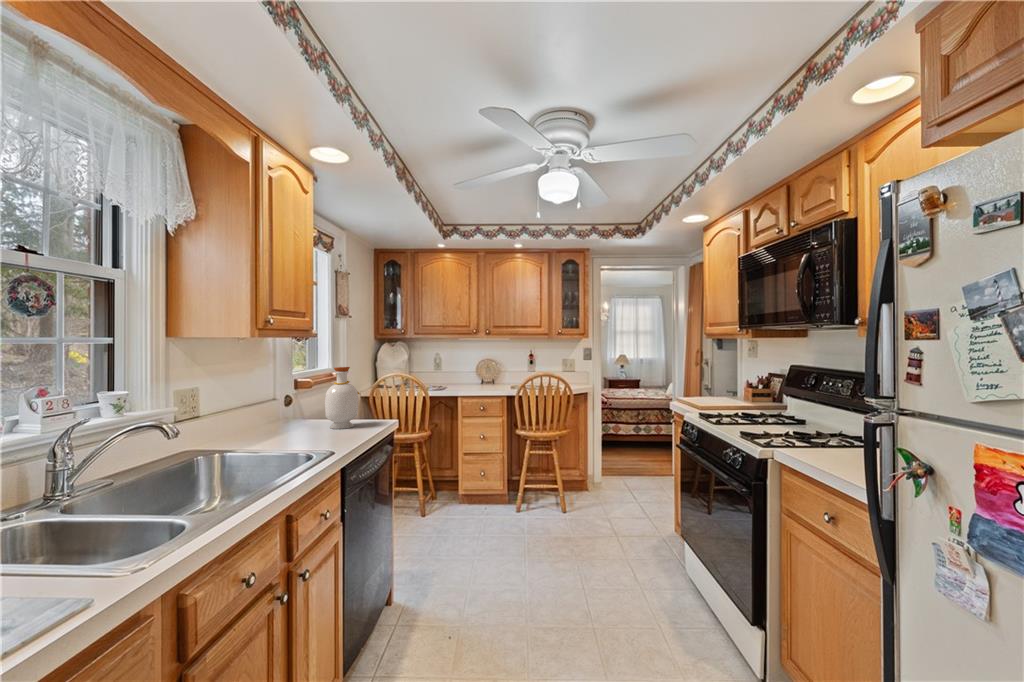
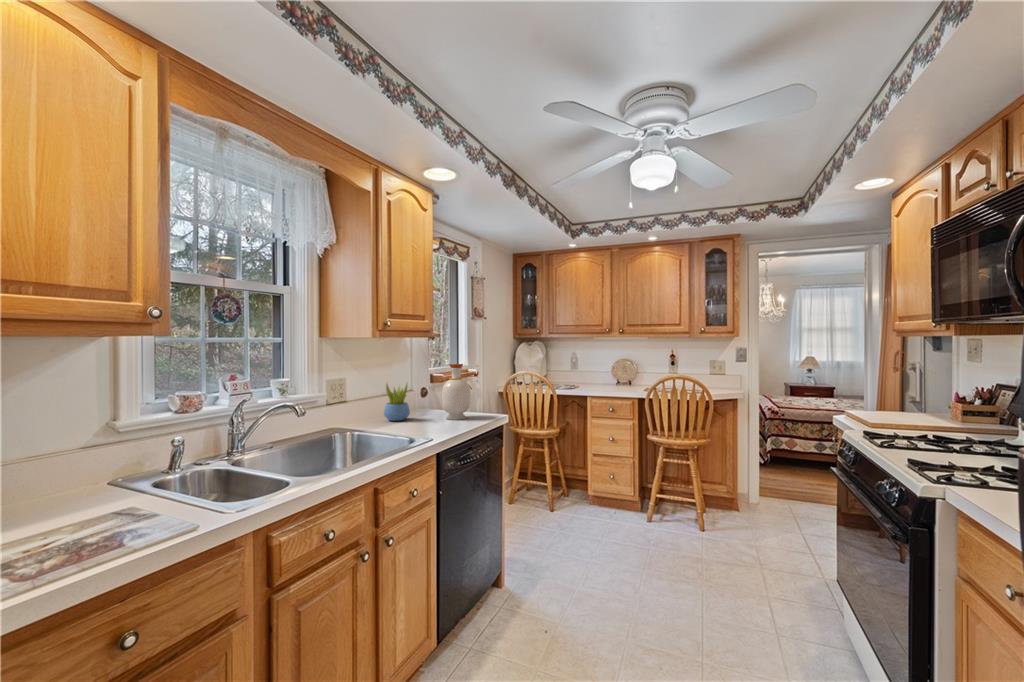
succulent plant: none [252,388,285,435] -> present [384,384,410,421]

